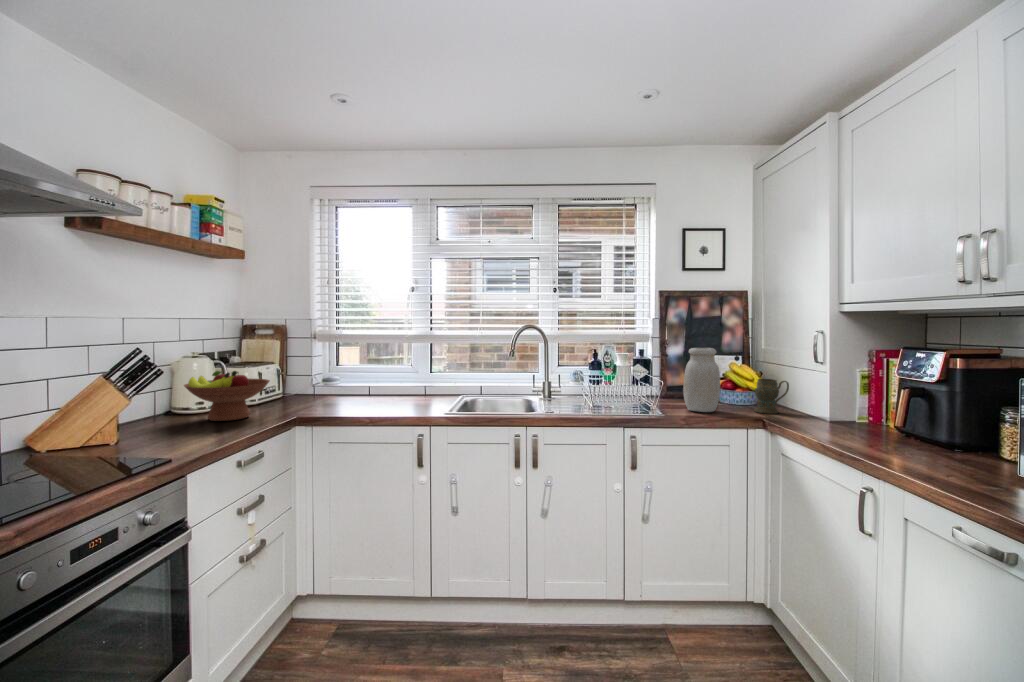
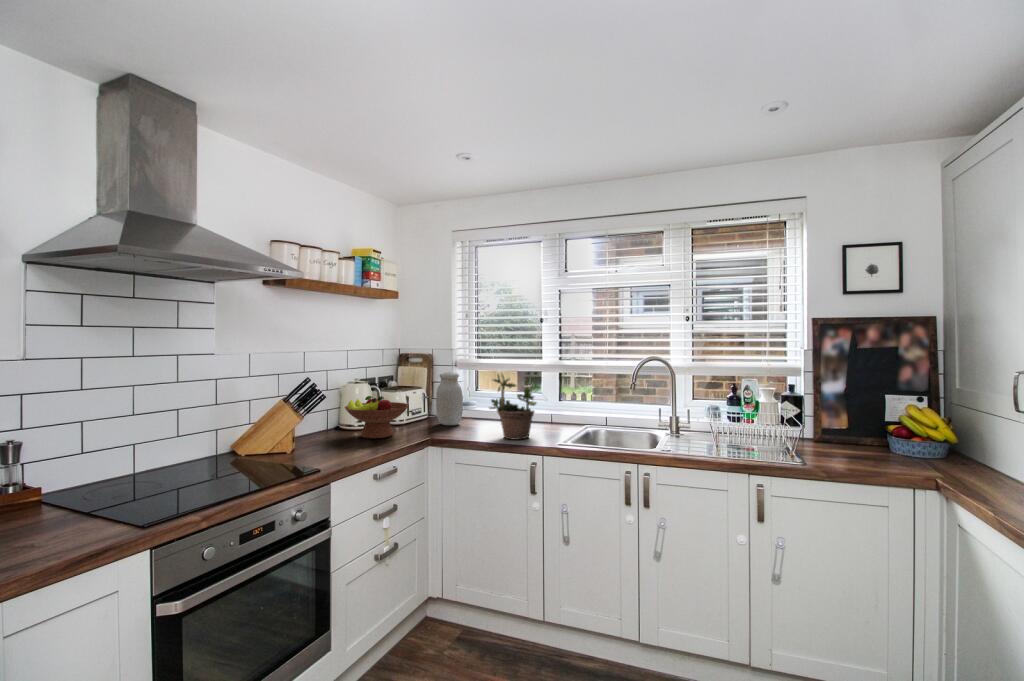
potted plant: none [367,336,421,412] -> present [490,374,536,439]
jar: present [683,348,720,412] -> present [436,372,463,425]
mug: present [754,379,789,414] -> none [932,428,984,474]

